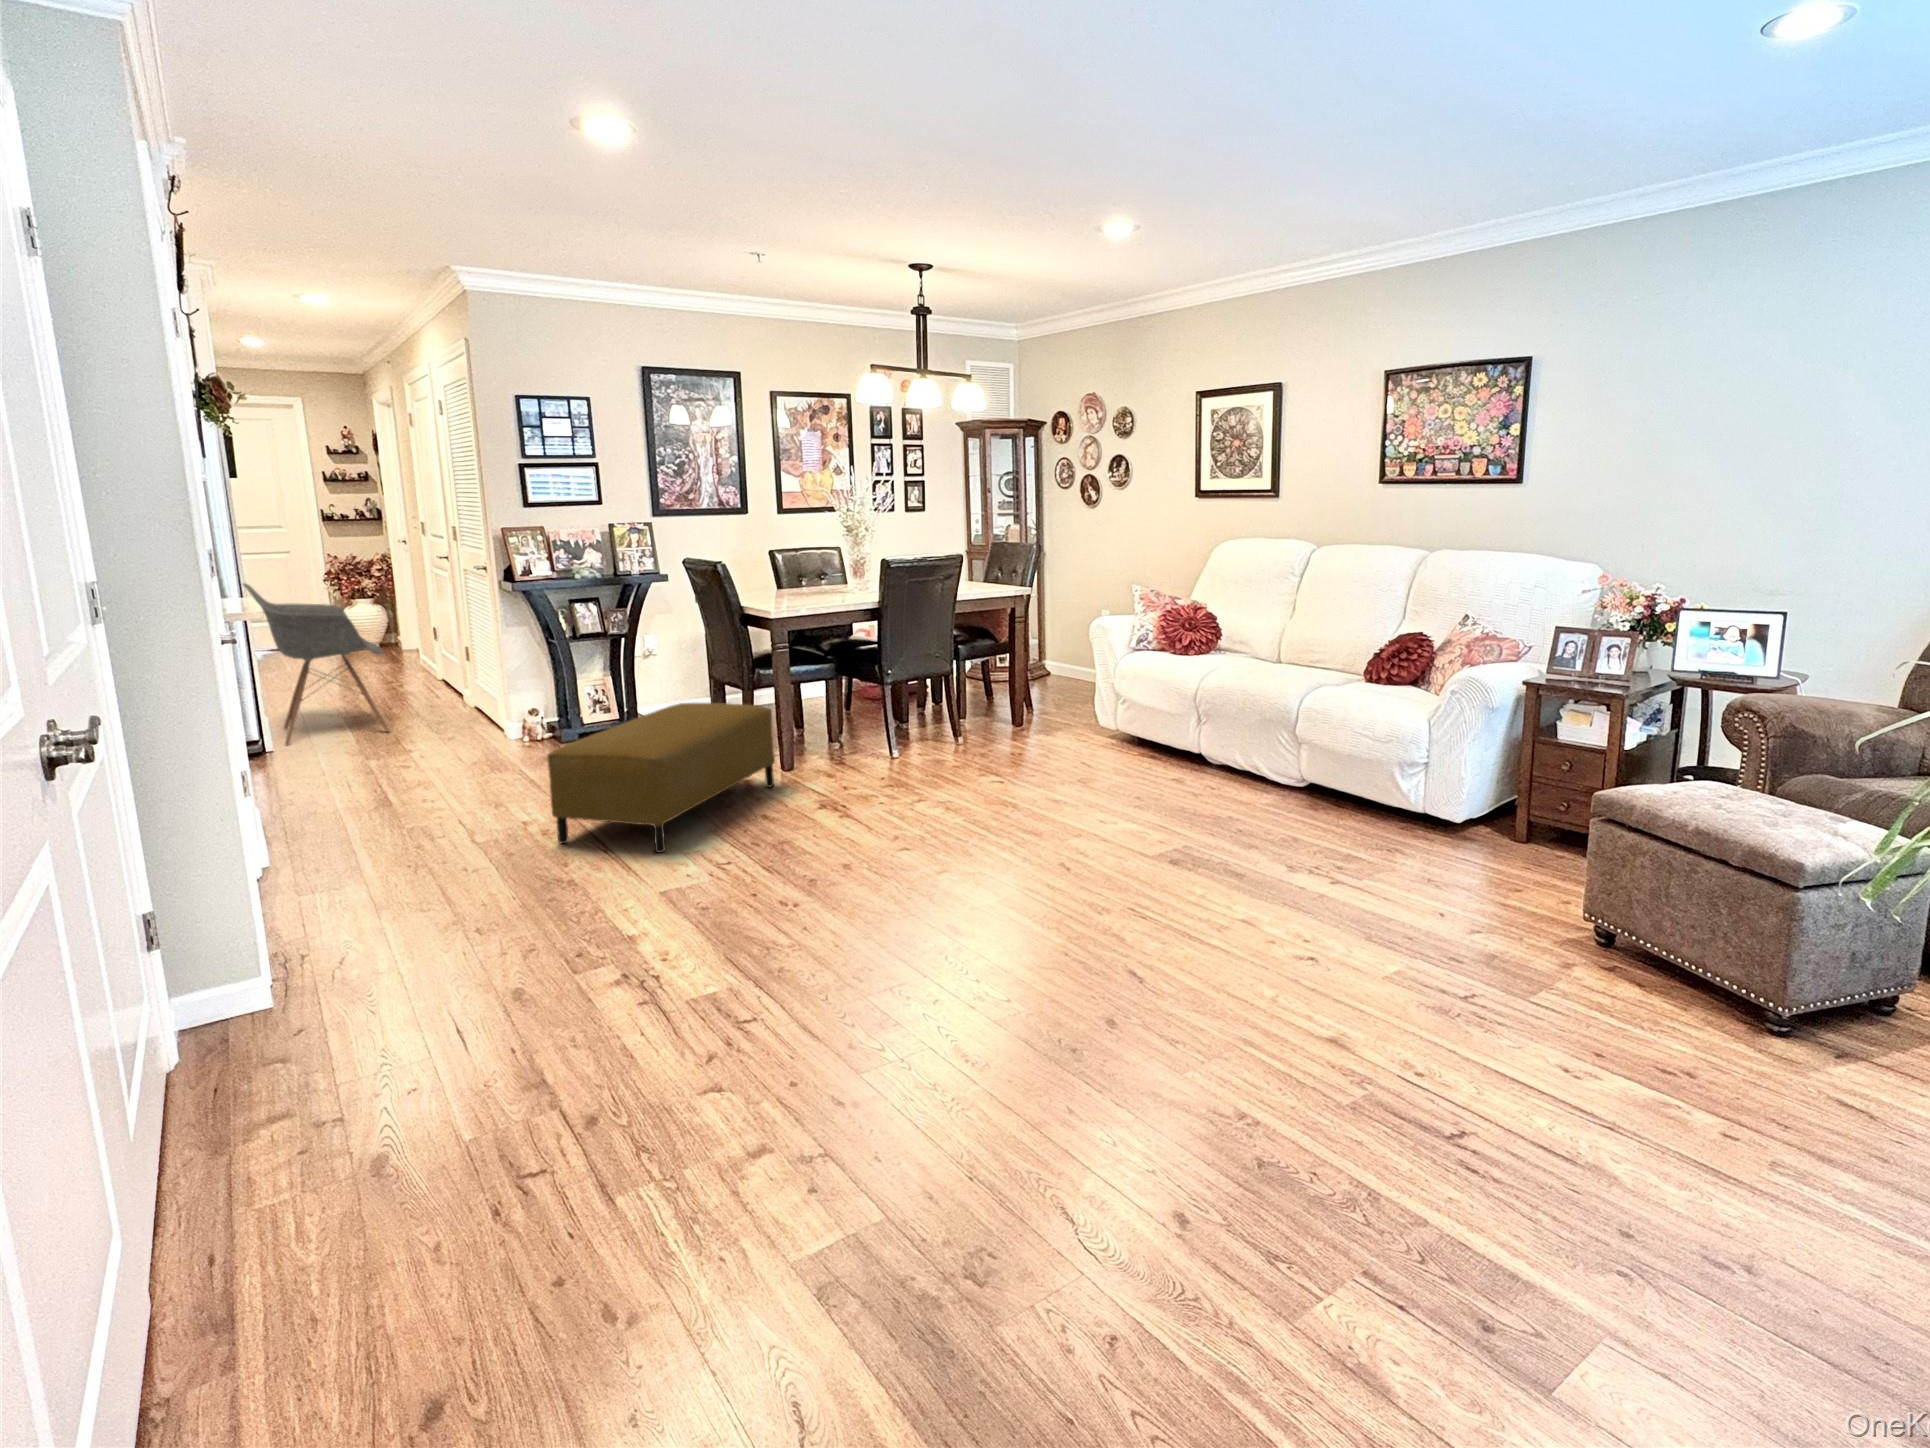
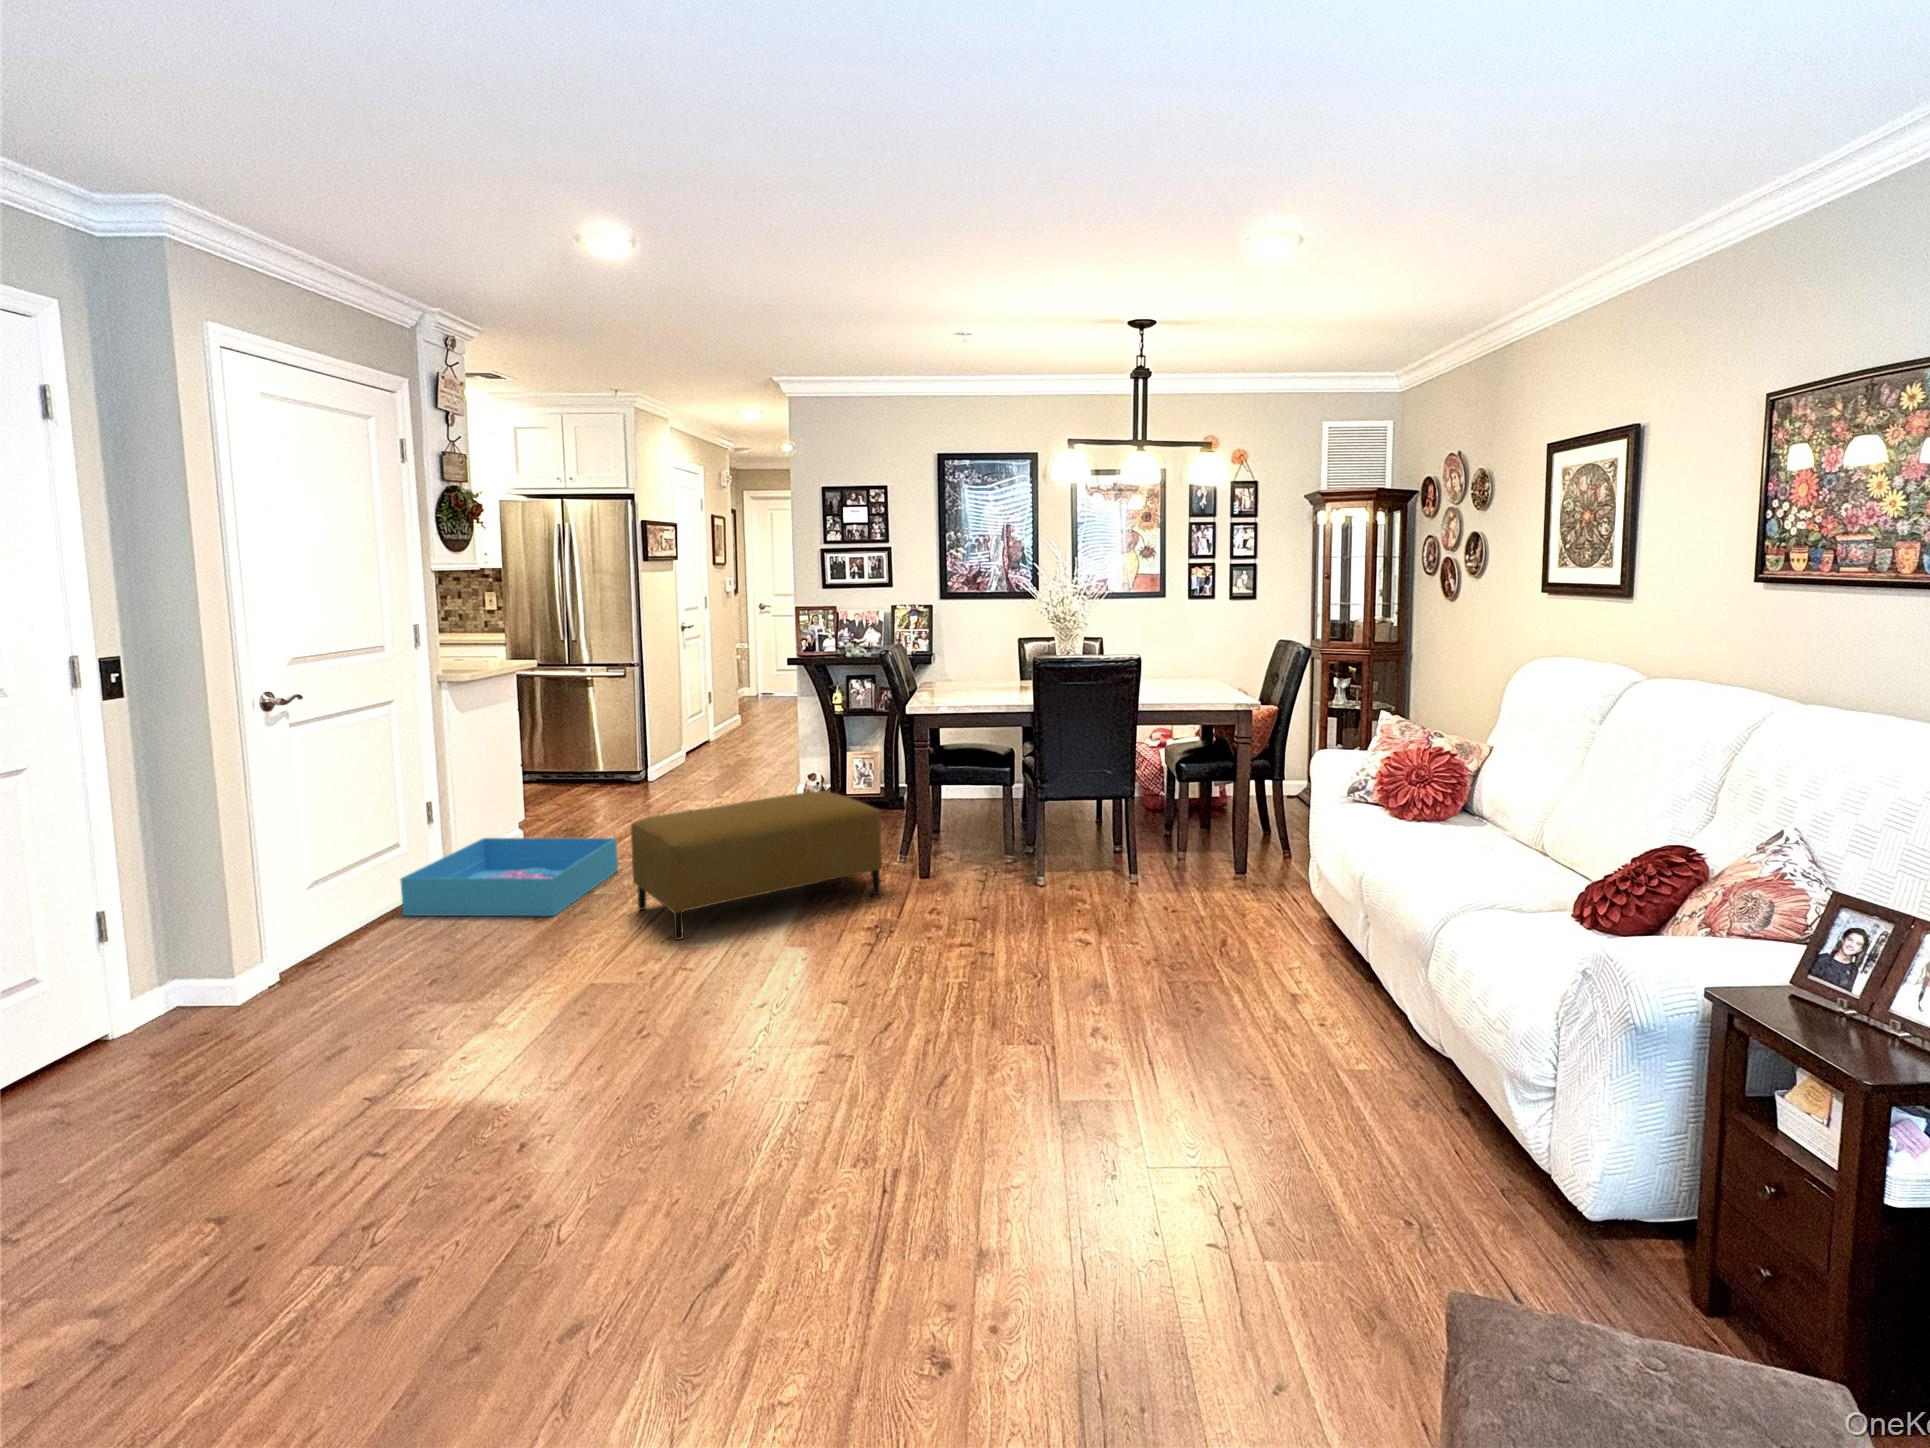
armchair: present [243,583,389,745] -> none [661,643,761,778]
storage bin: none [252,788,472,912] -> present [401,838,618,916]

